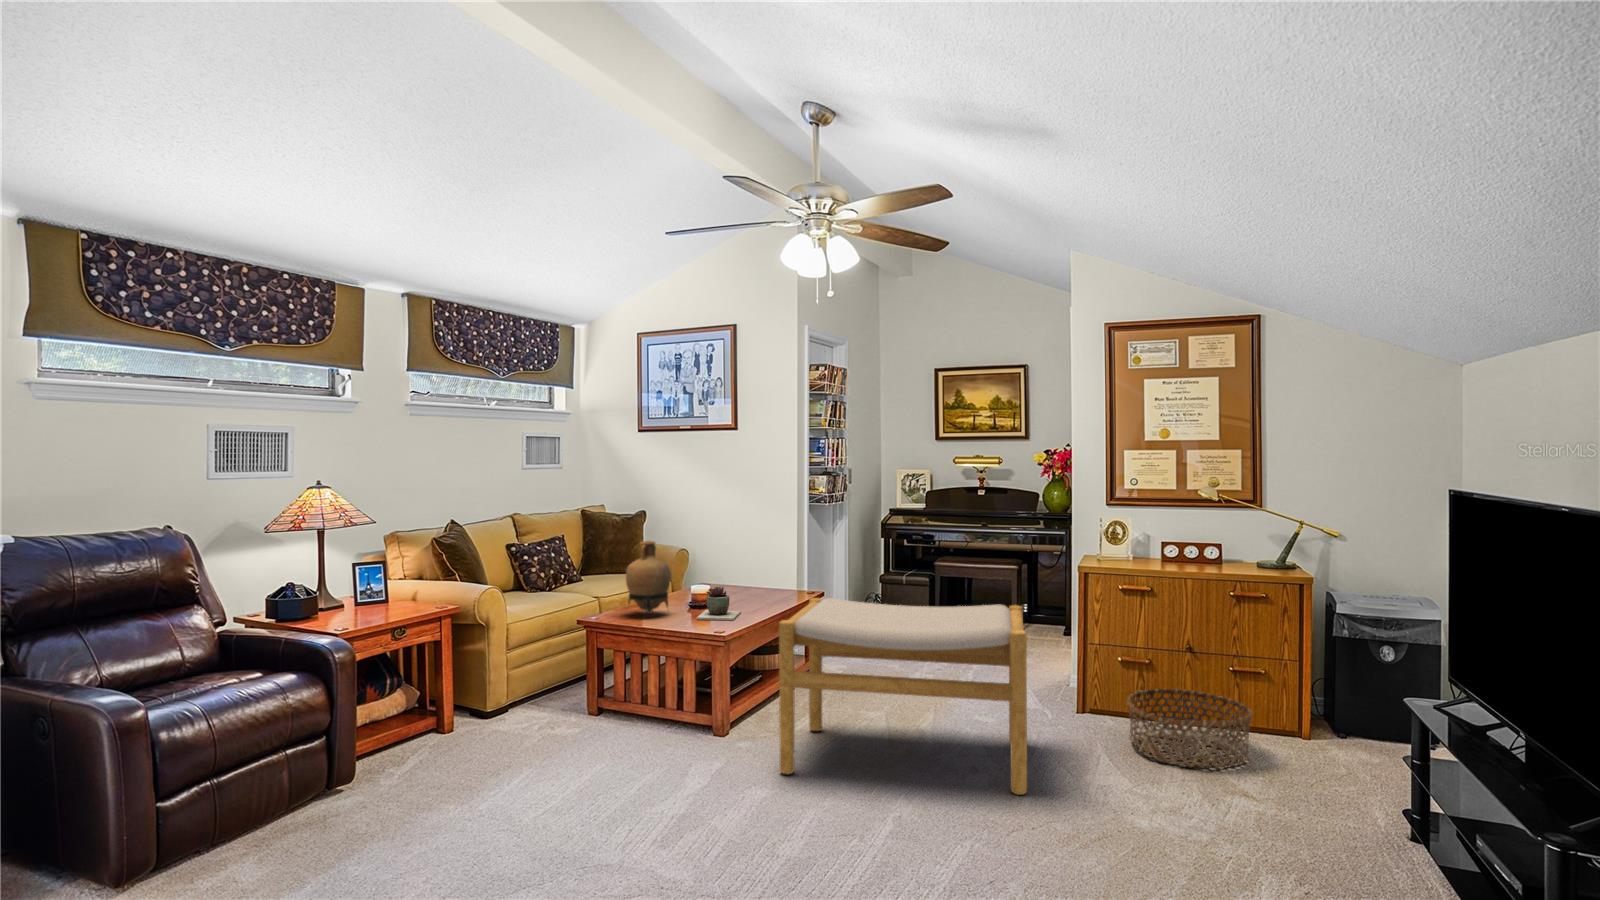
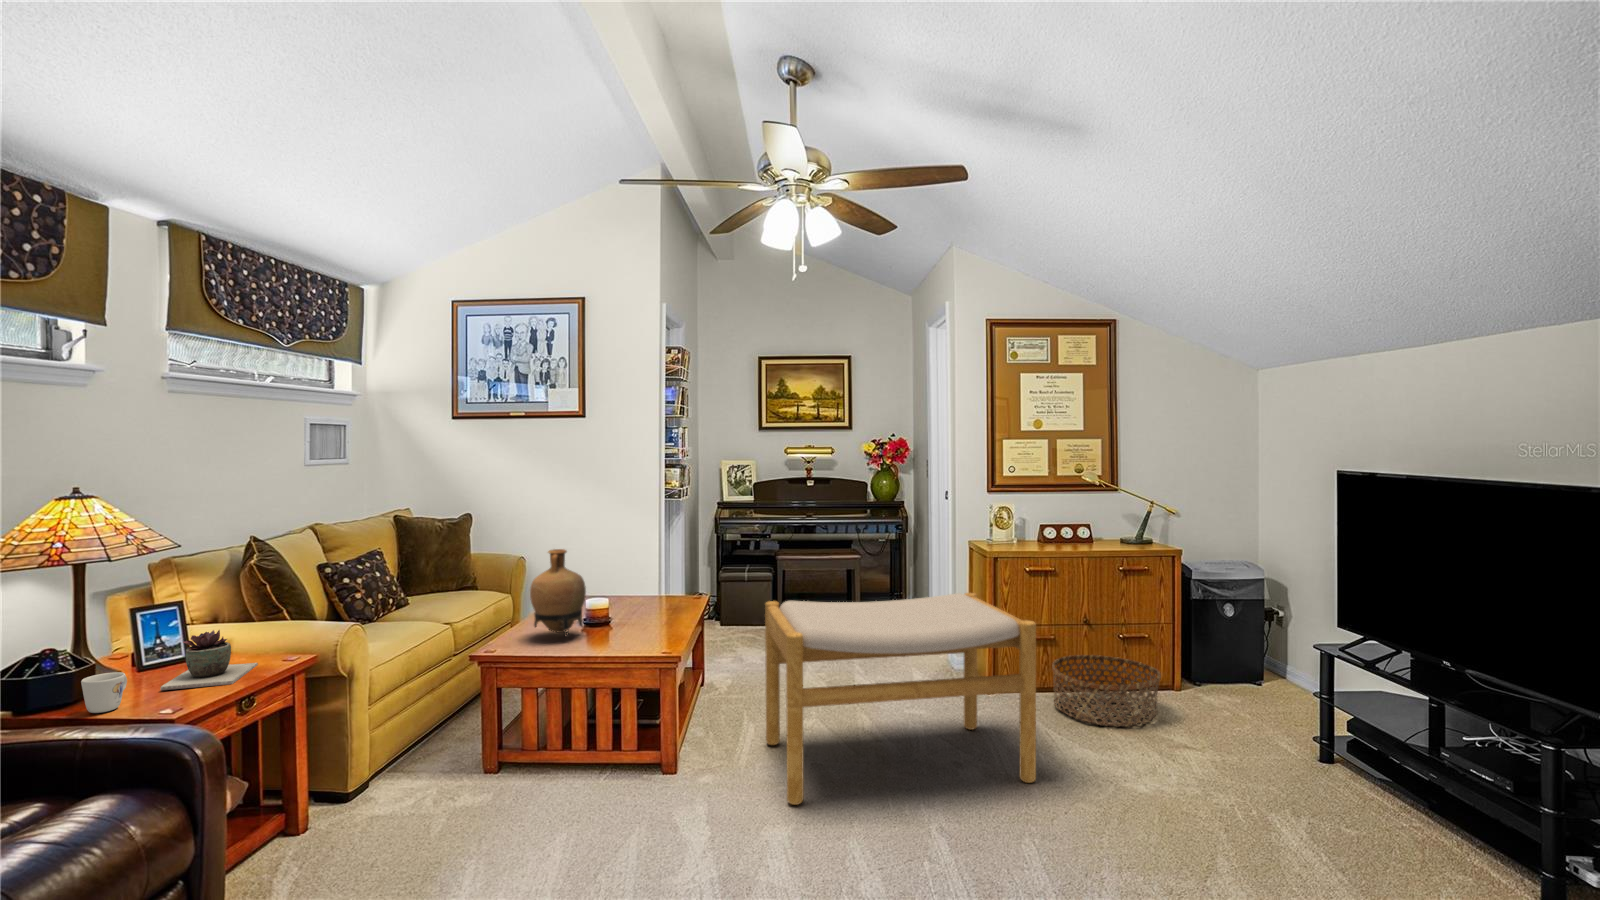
succulent plant: present [697,587,741,620] -> present [161,630,258,690]
mug: none [310,601,338,625] -> present [81,672,127,713]

